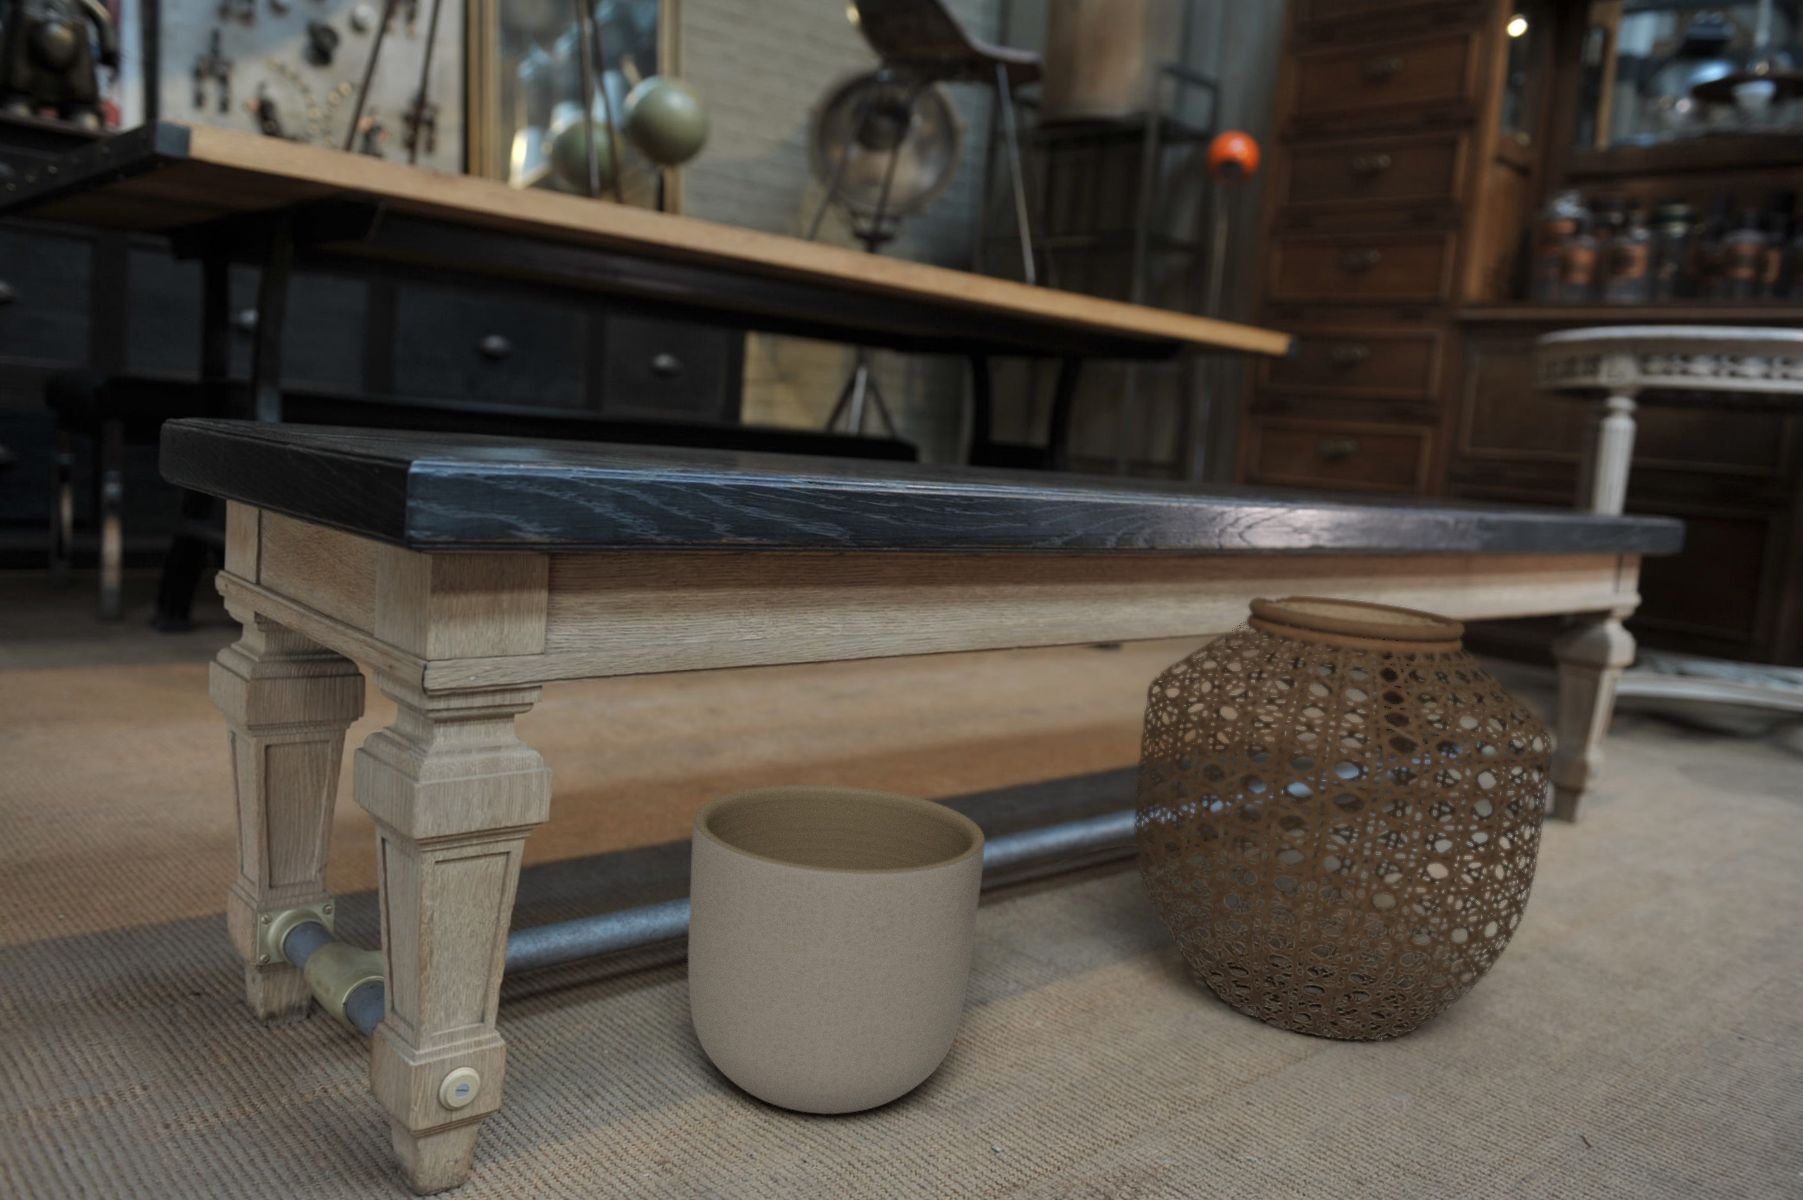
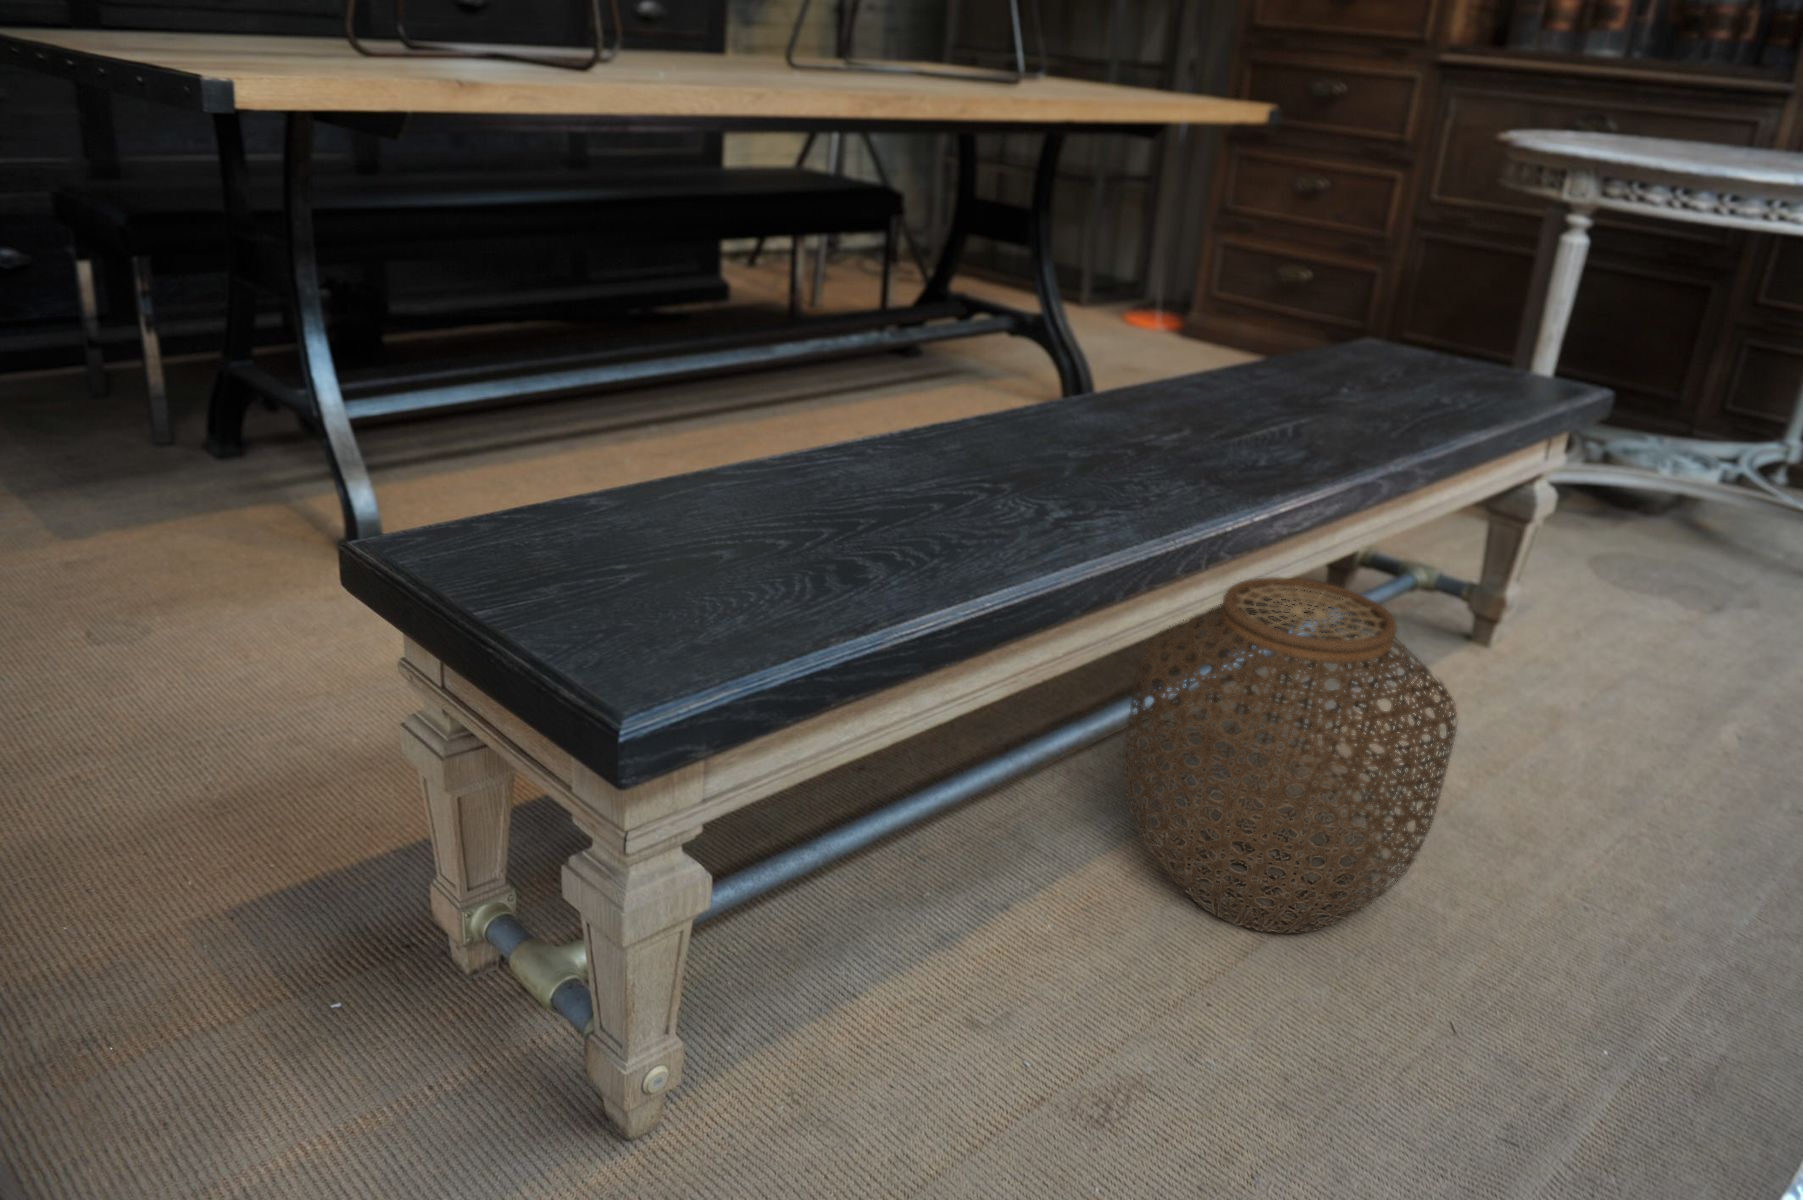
planter: present [688,784,985,1114] -> none [792,780,1017,1042]

